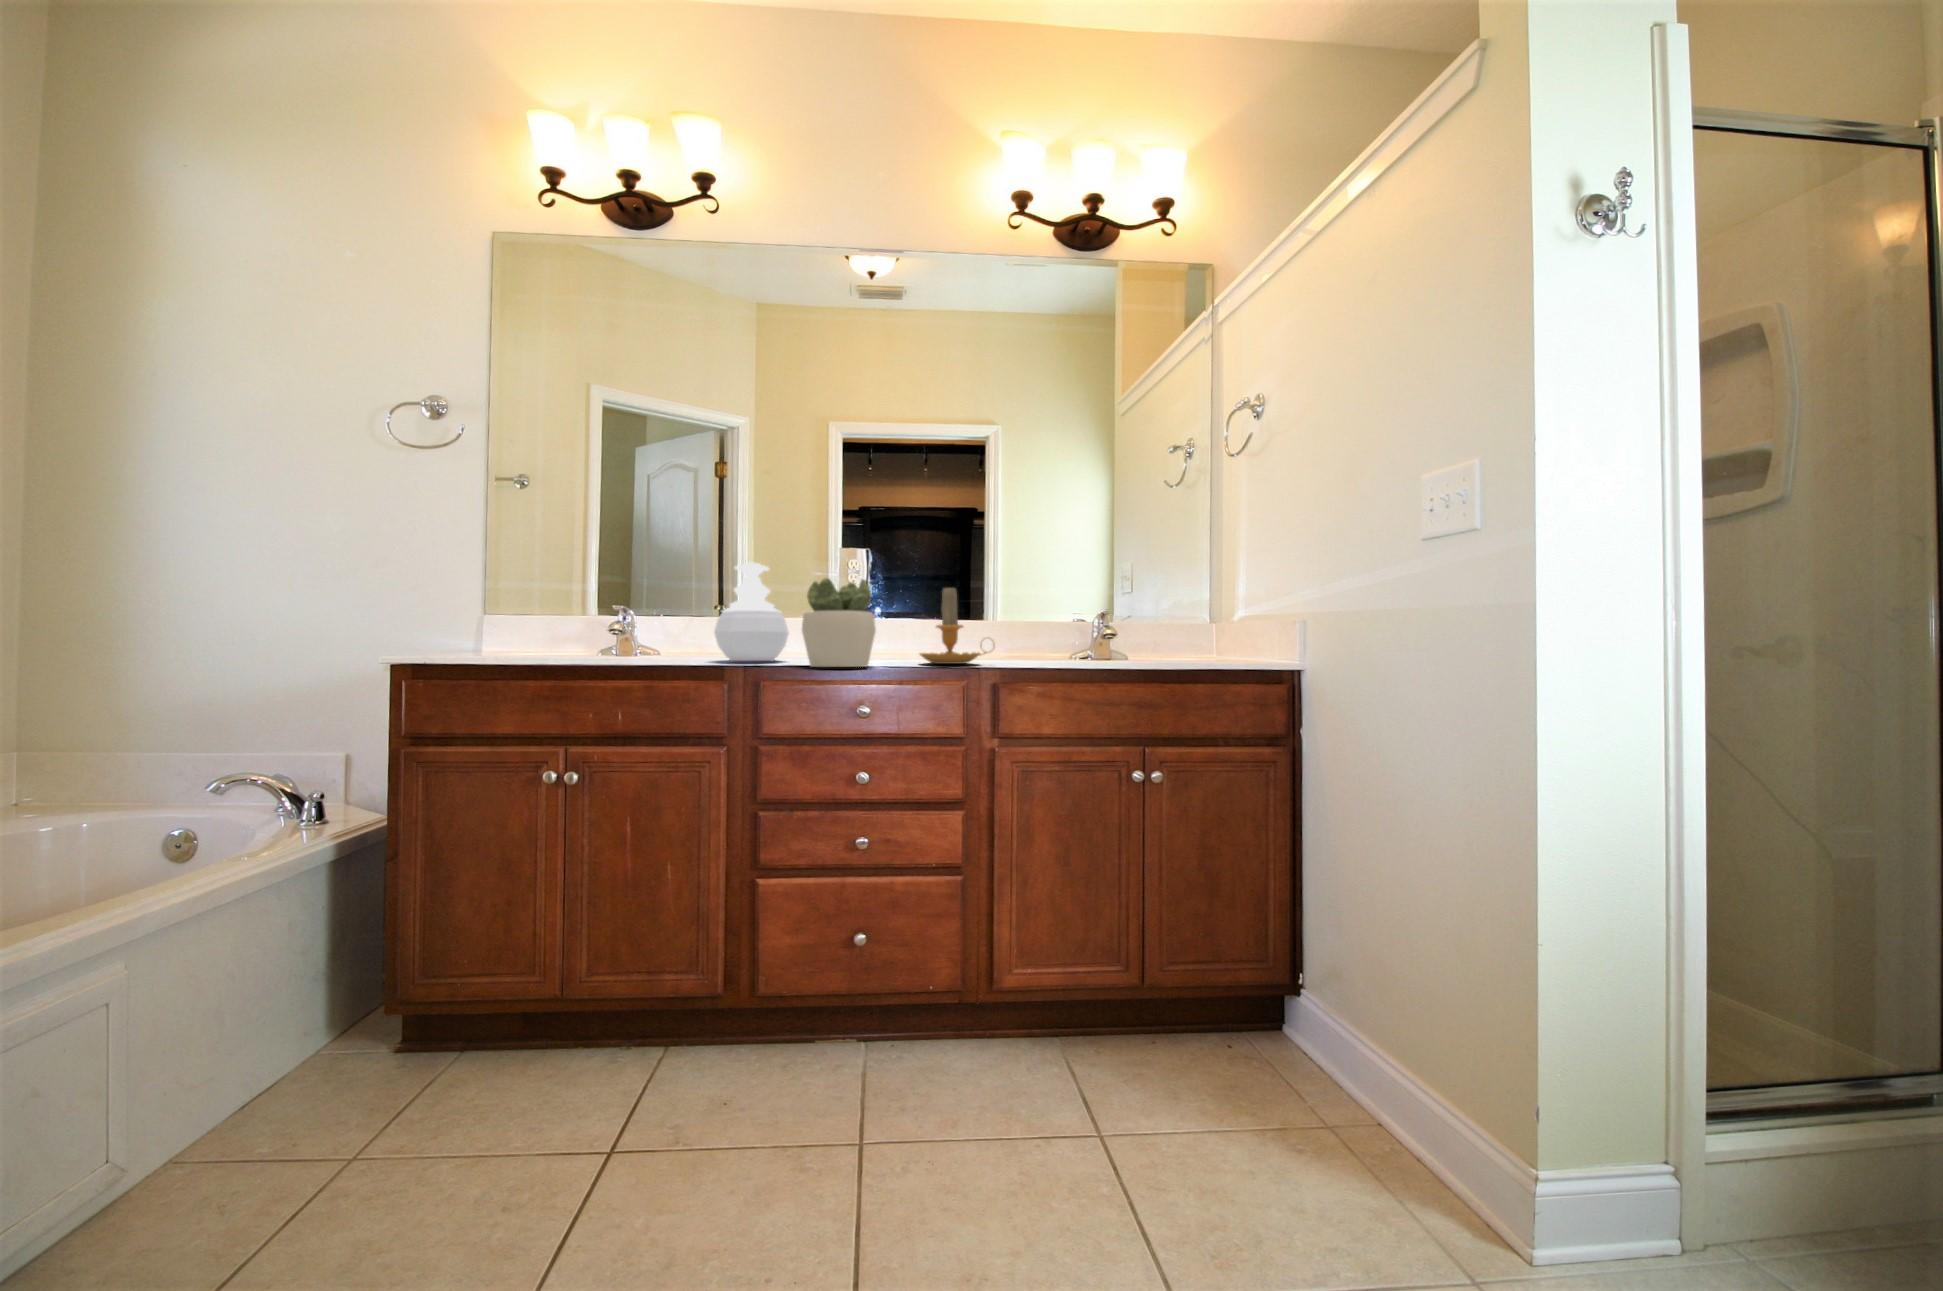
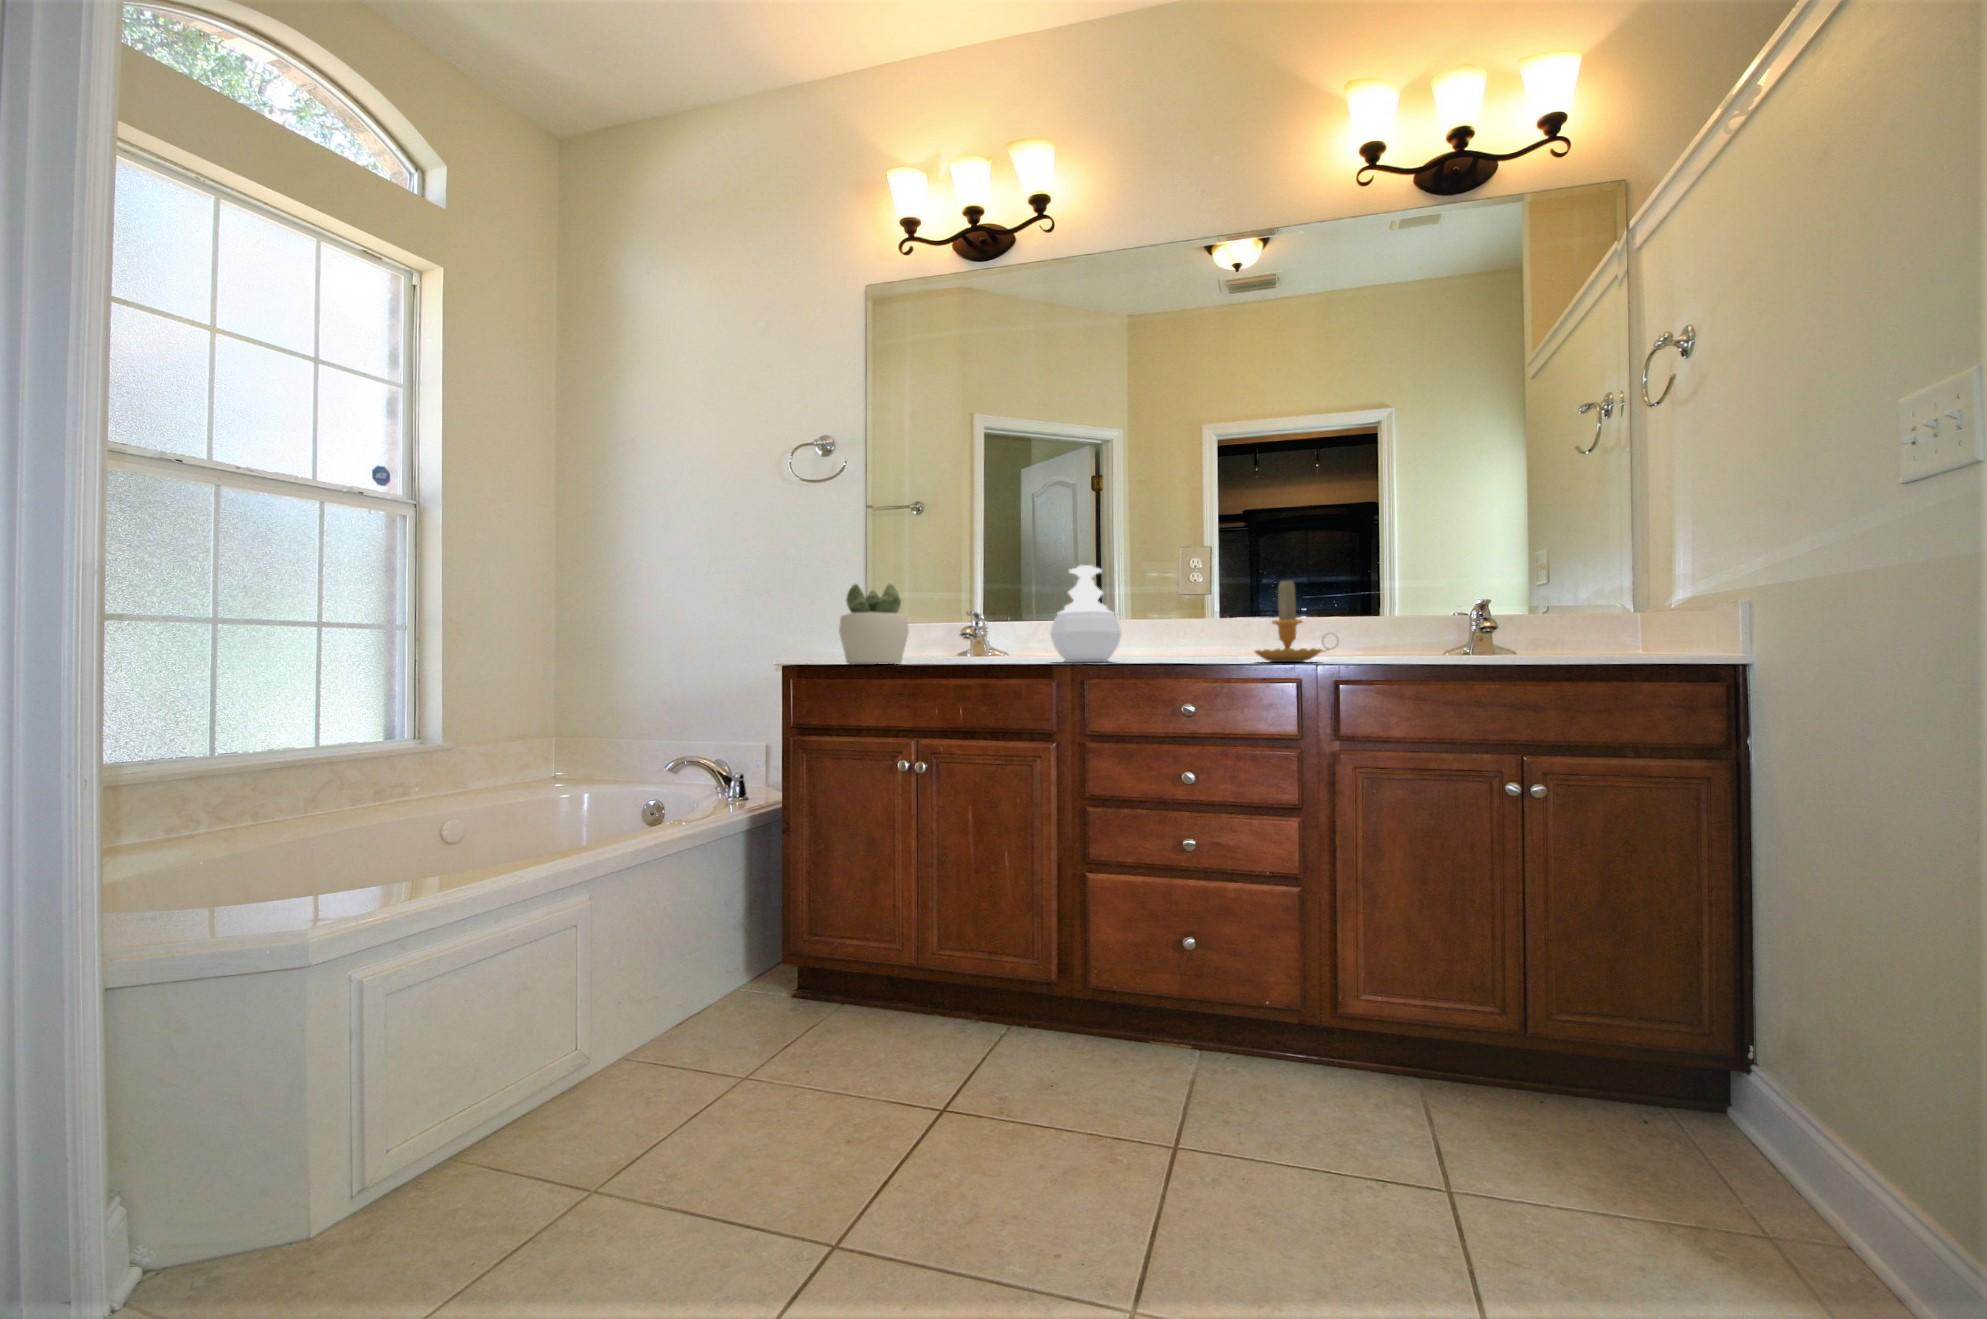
succulent plant: present [802,578,876,667] -> present [839,584,909,665]

